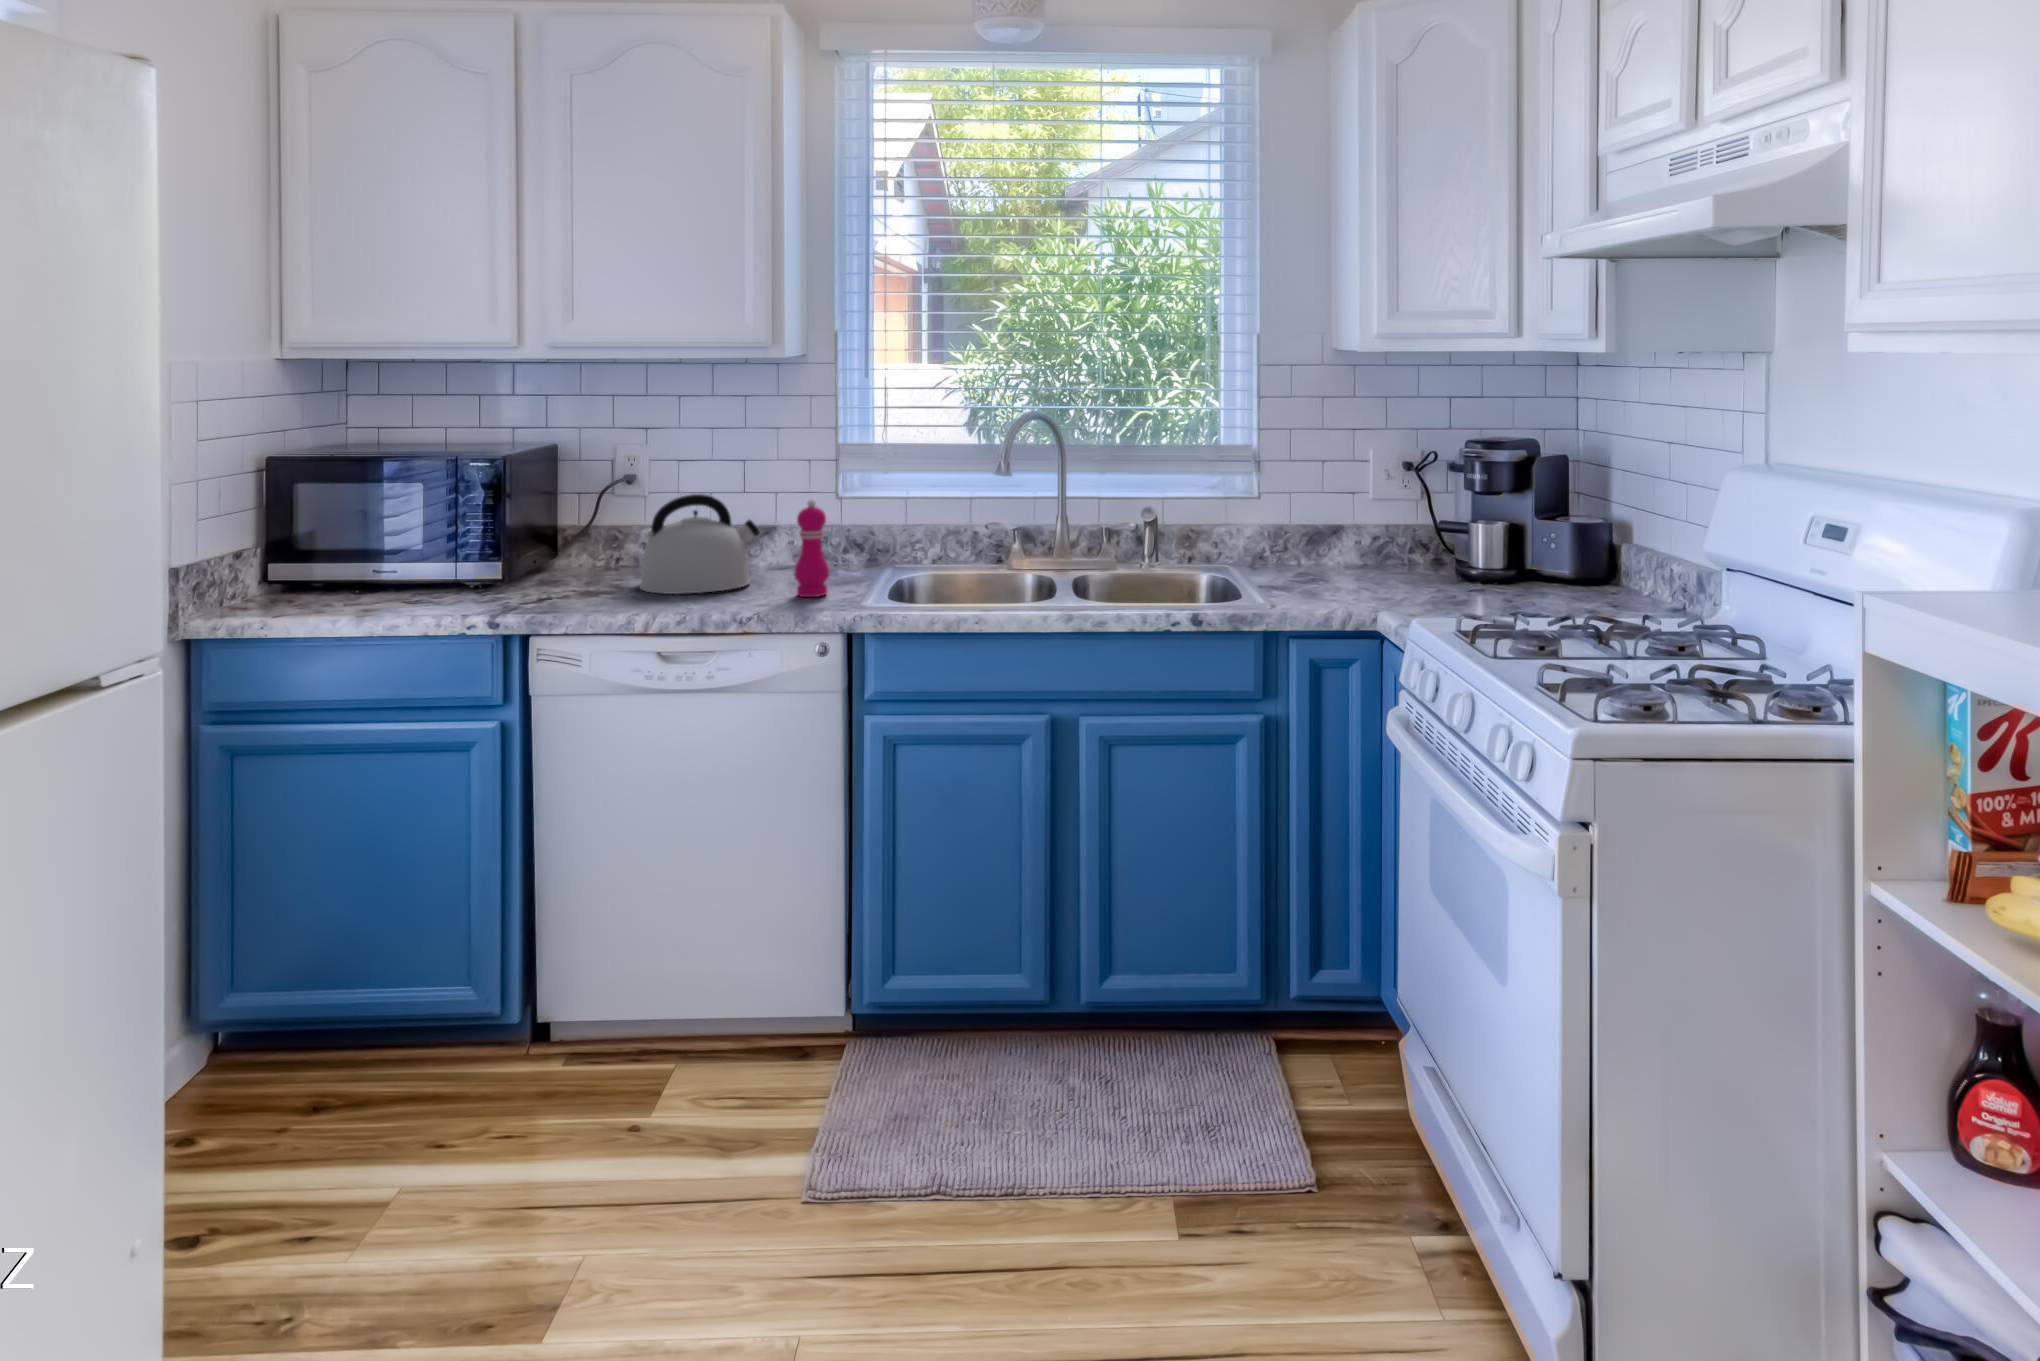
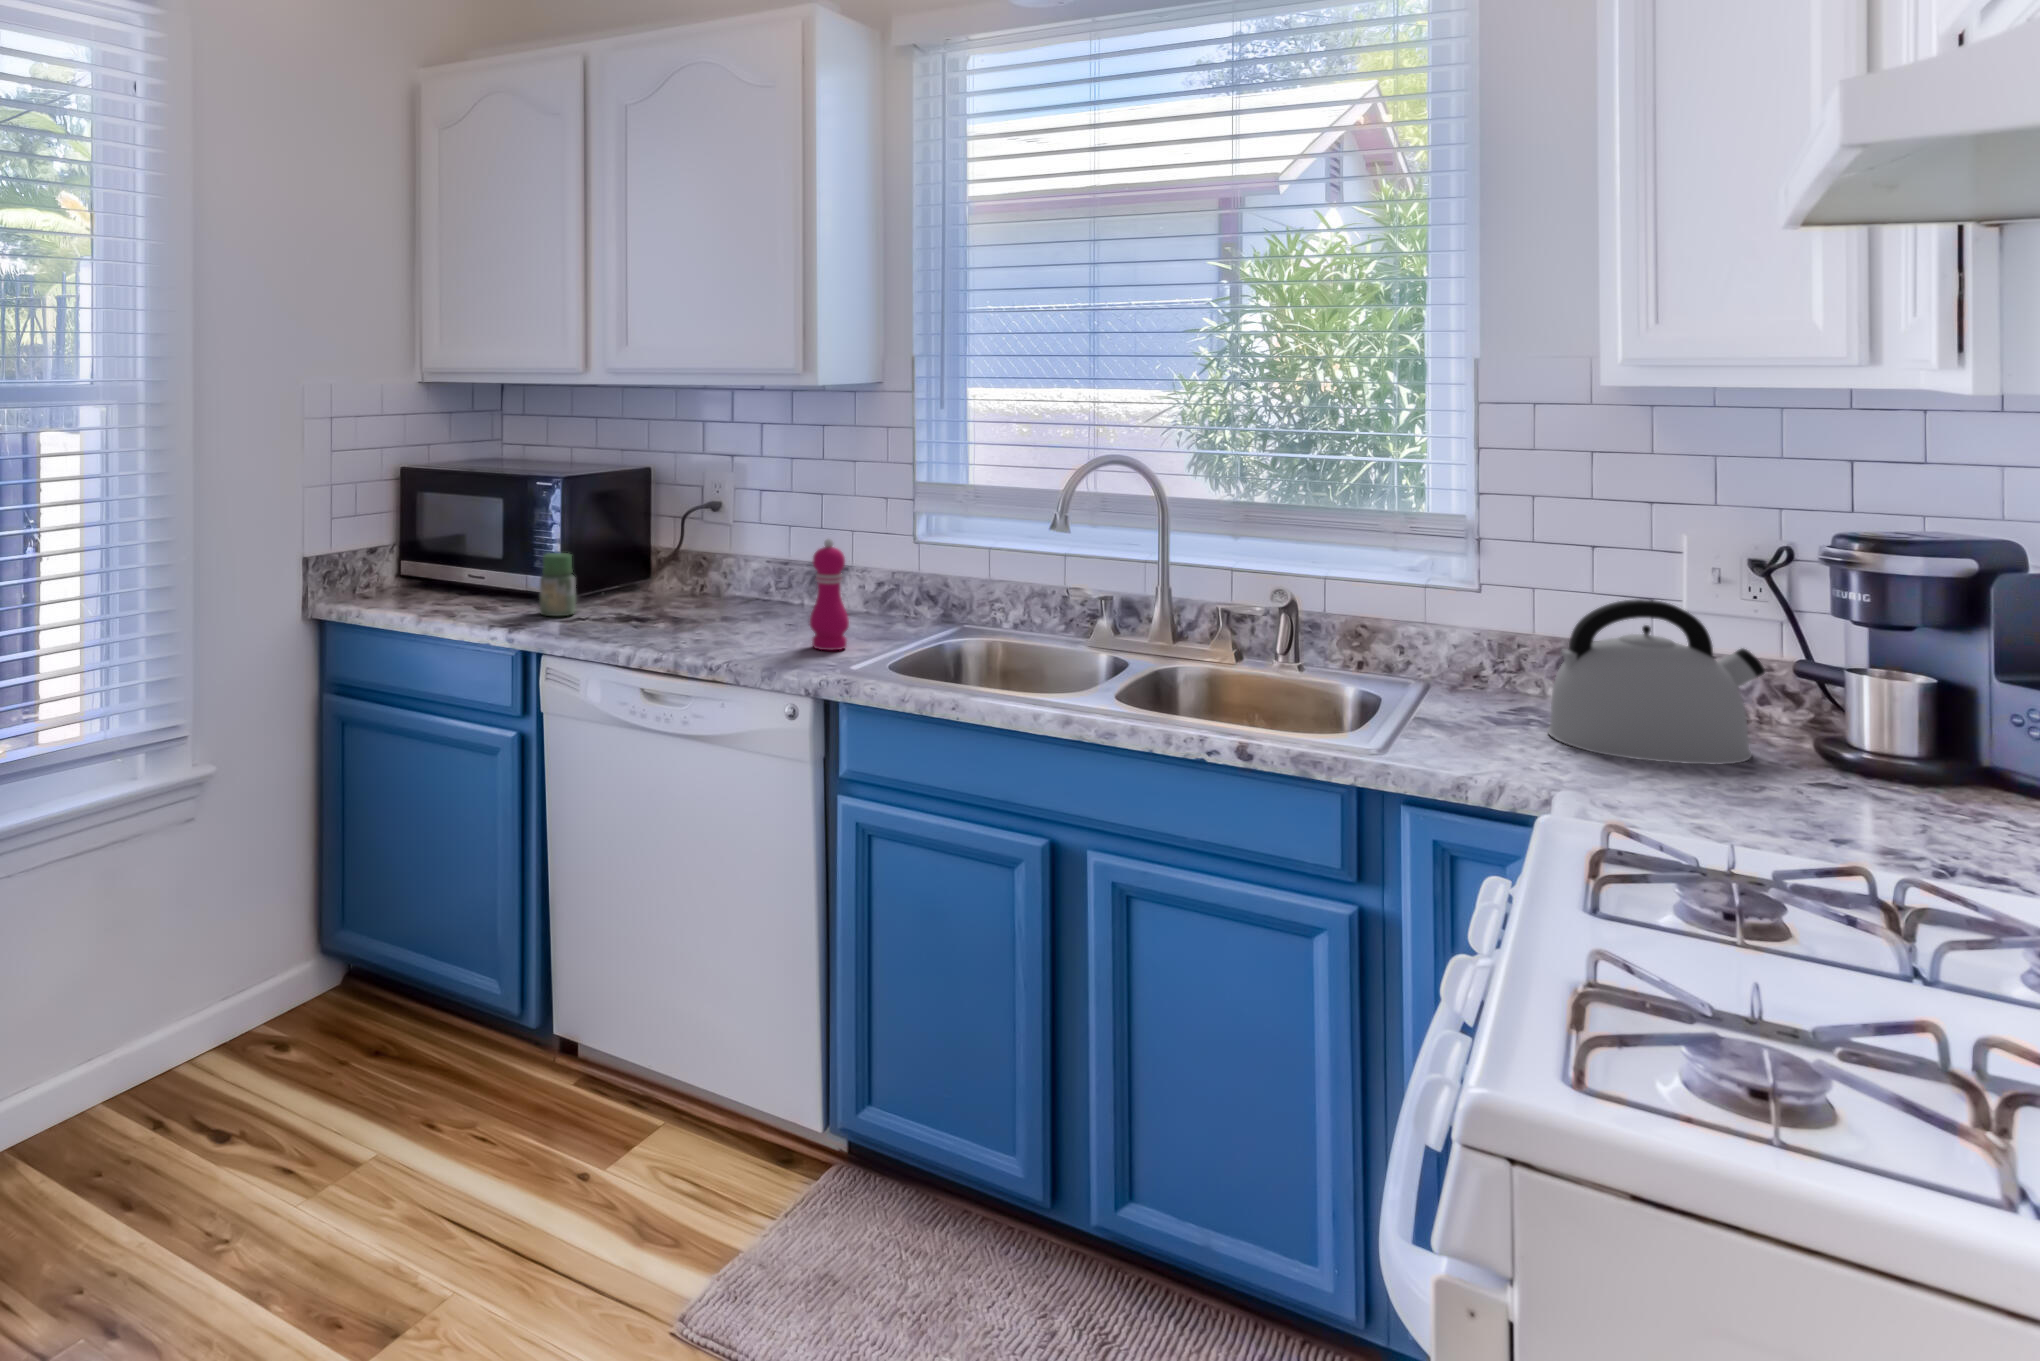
kettle: present [640,494,760,594] -> present [1548,599,1765,764]
jar: none [493,537,533,601] -> present [539,553,576,616]

